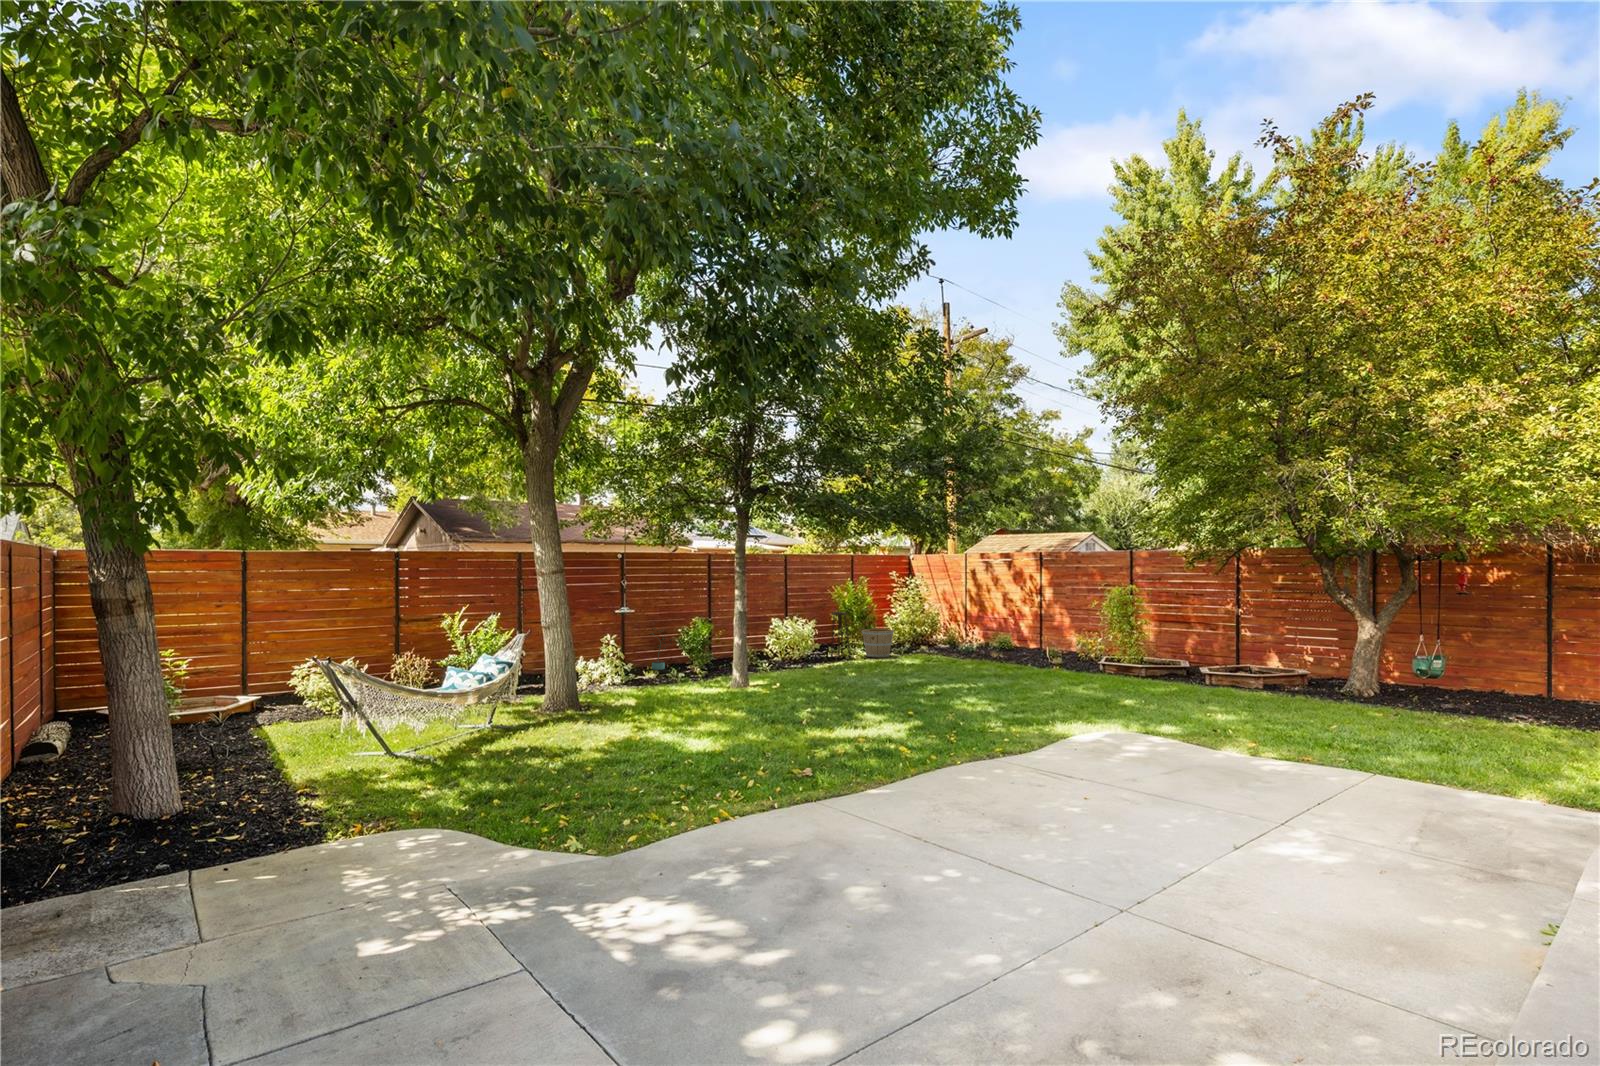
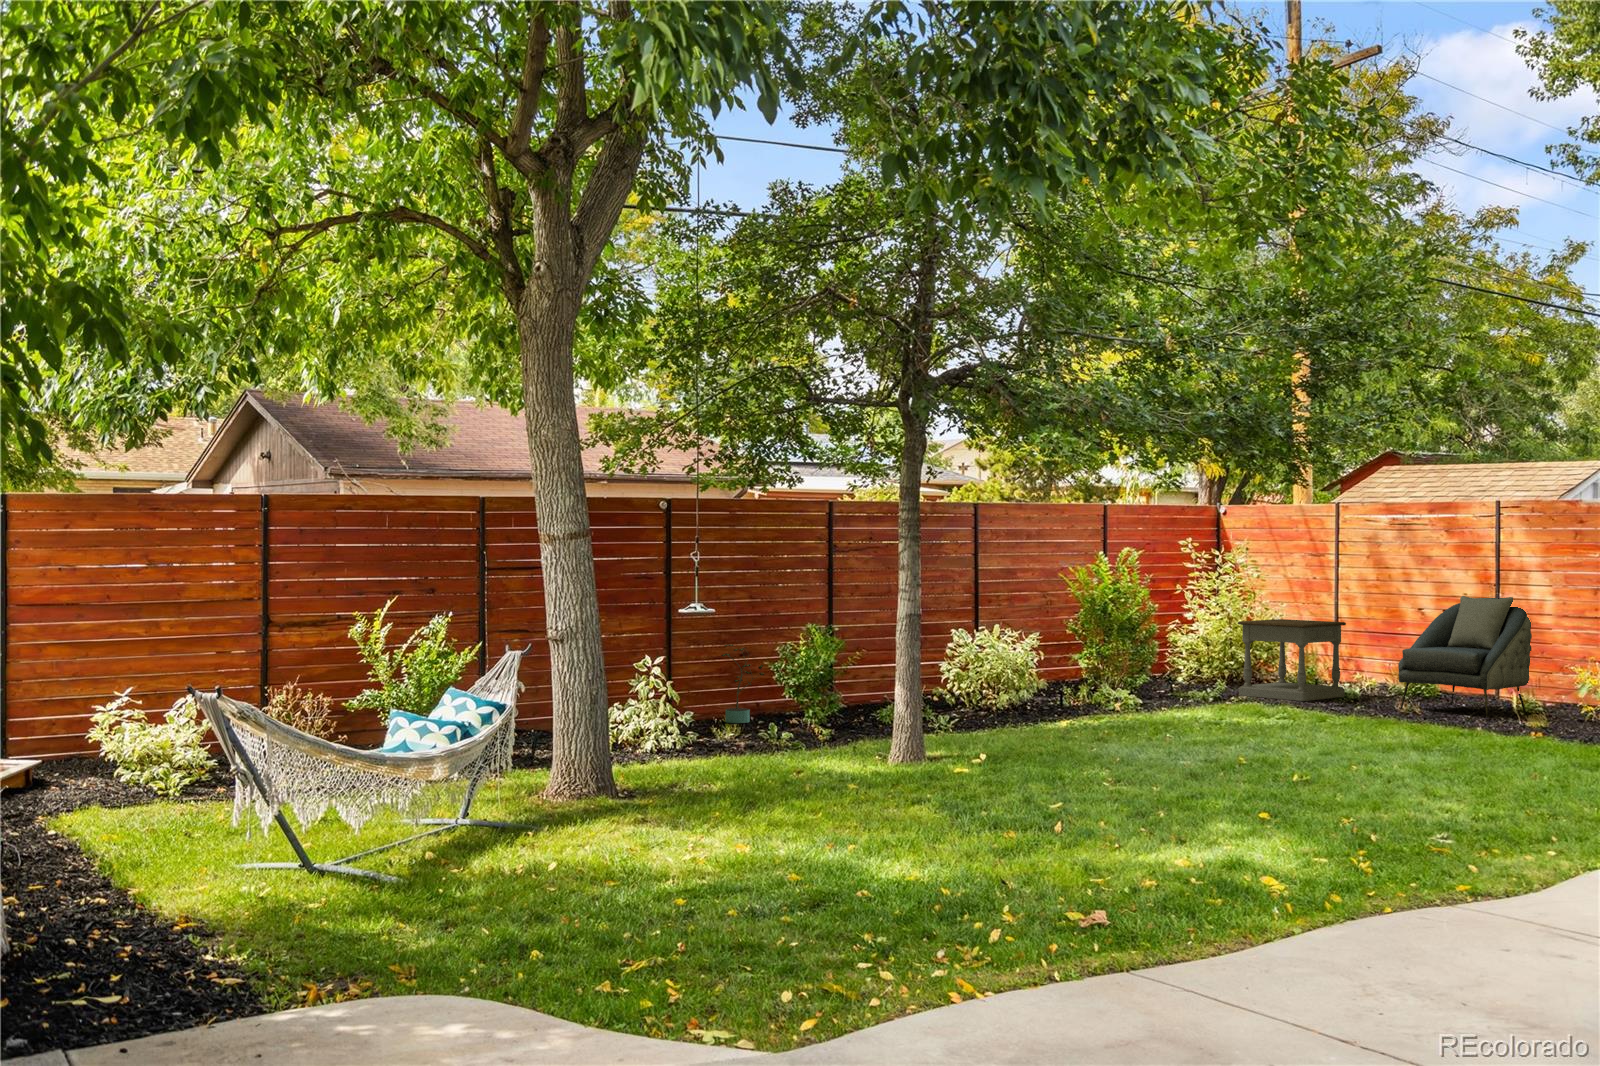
armchair: none [995,600,1059,661] -> present [1398,596,1532,718]
stool: present [831,612,851,657] -> none [1065,617,1105,705]
side table: none [919,612,972,654] -> present [1238,619,1346,701]
wooden bucket: present [862,628,894,658] -> none [1126,649,1191,707]

